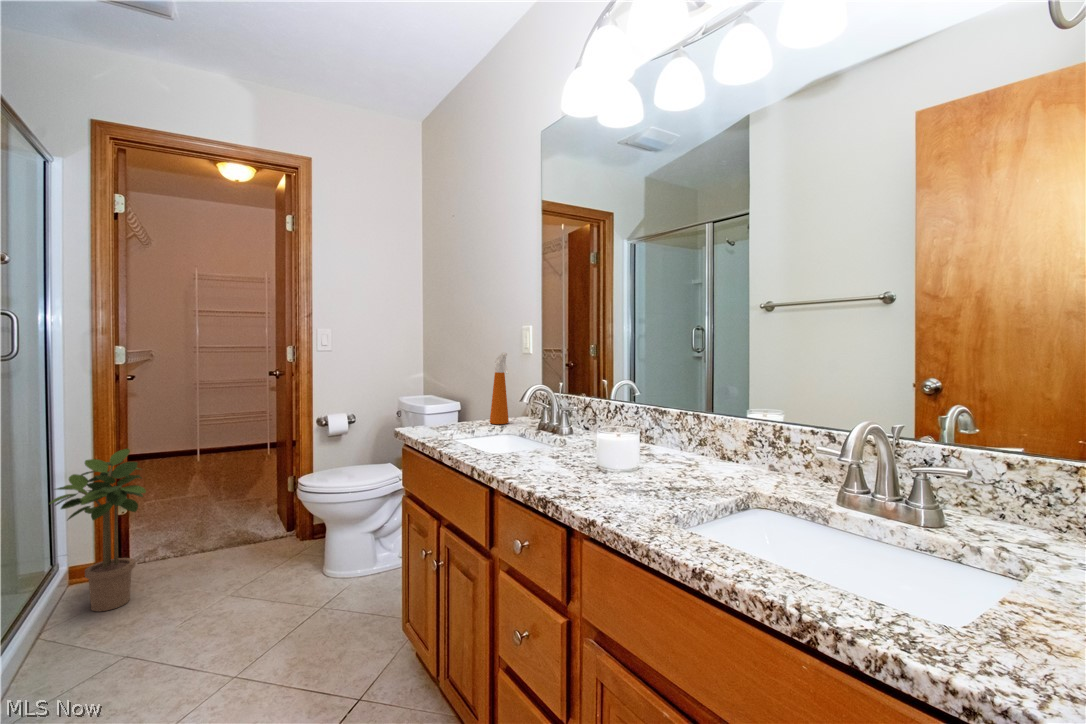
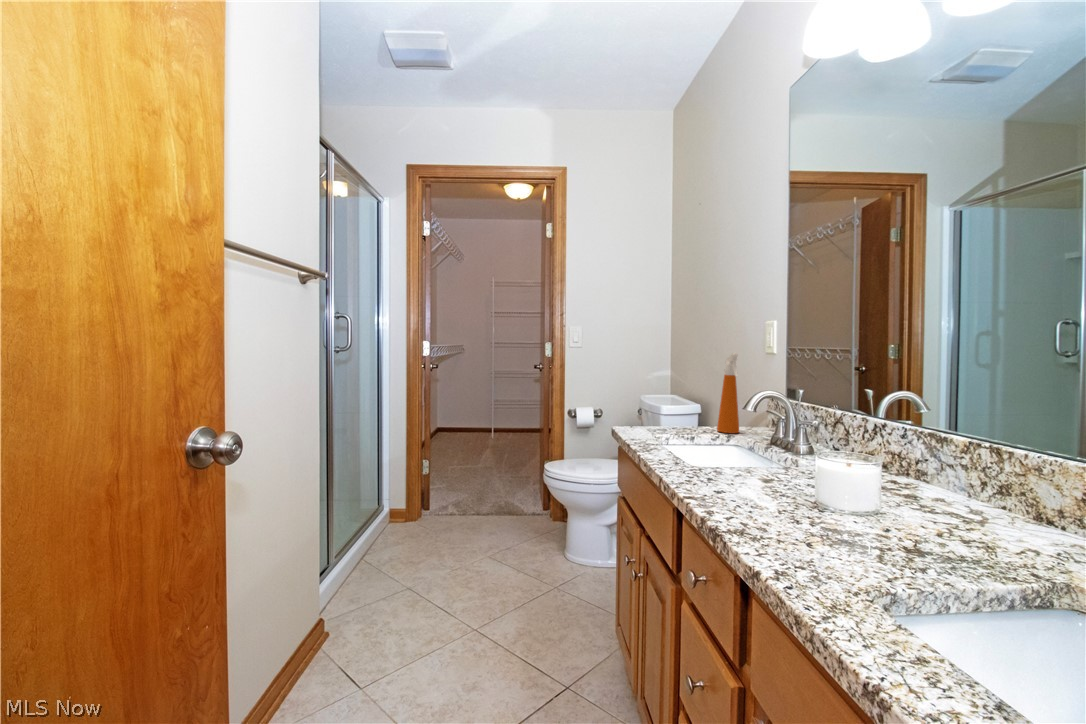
potted plant: present [50,449,146,611] -> none [378,423,437,547]

